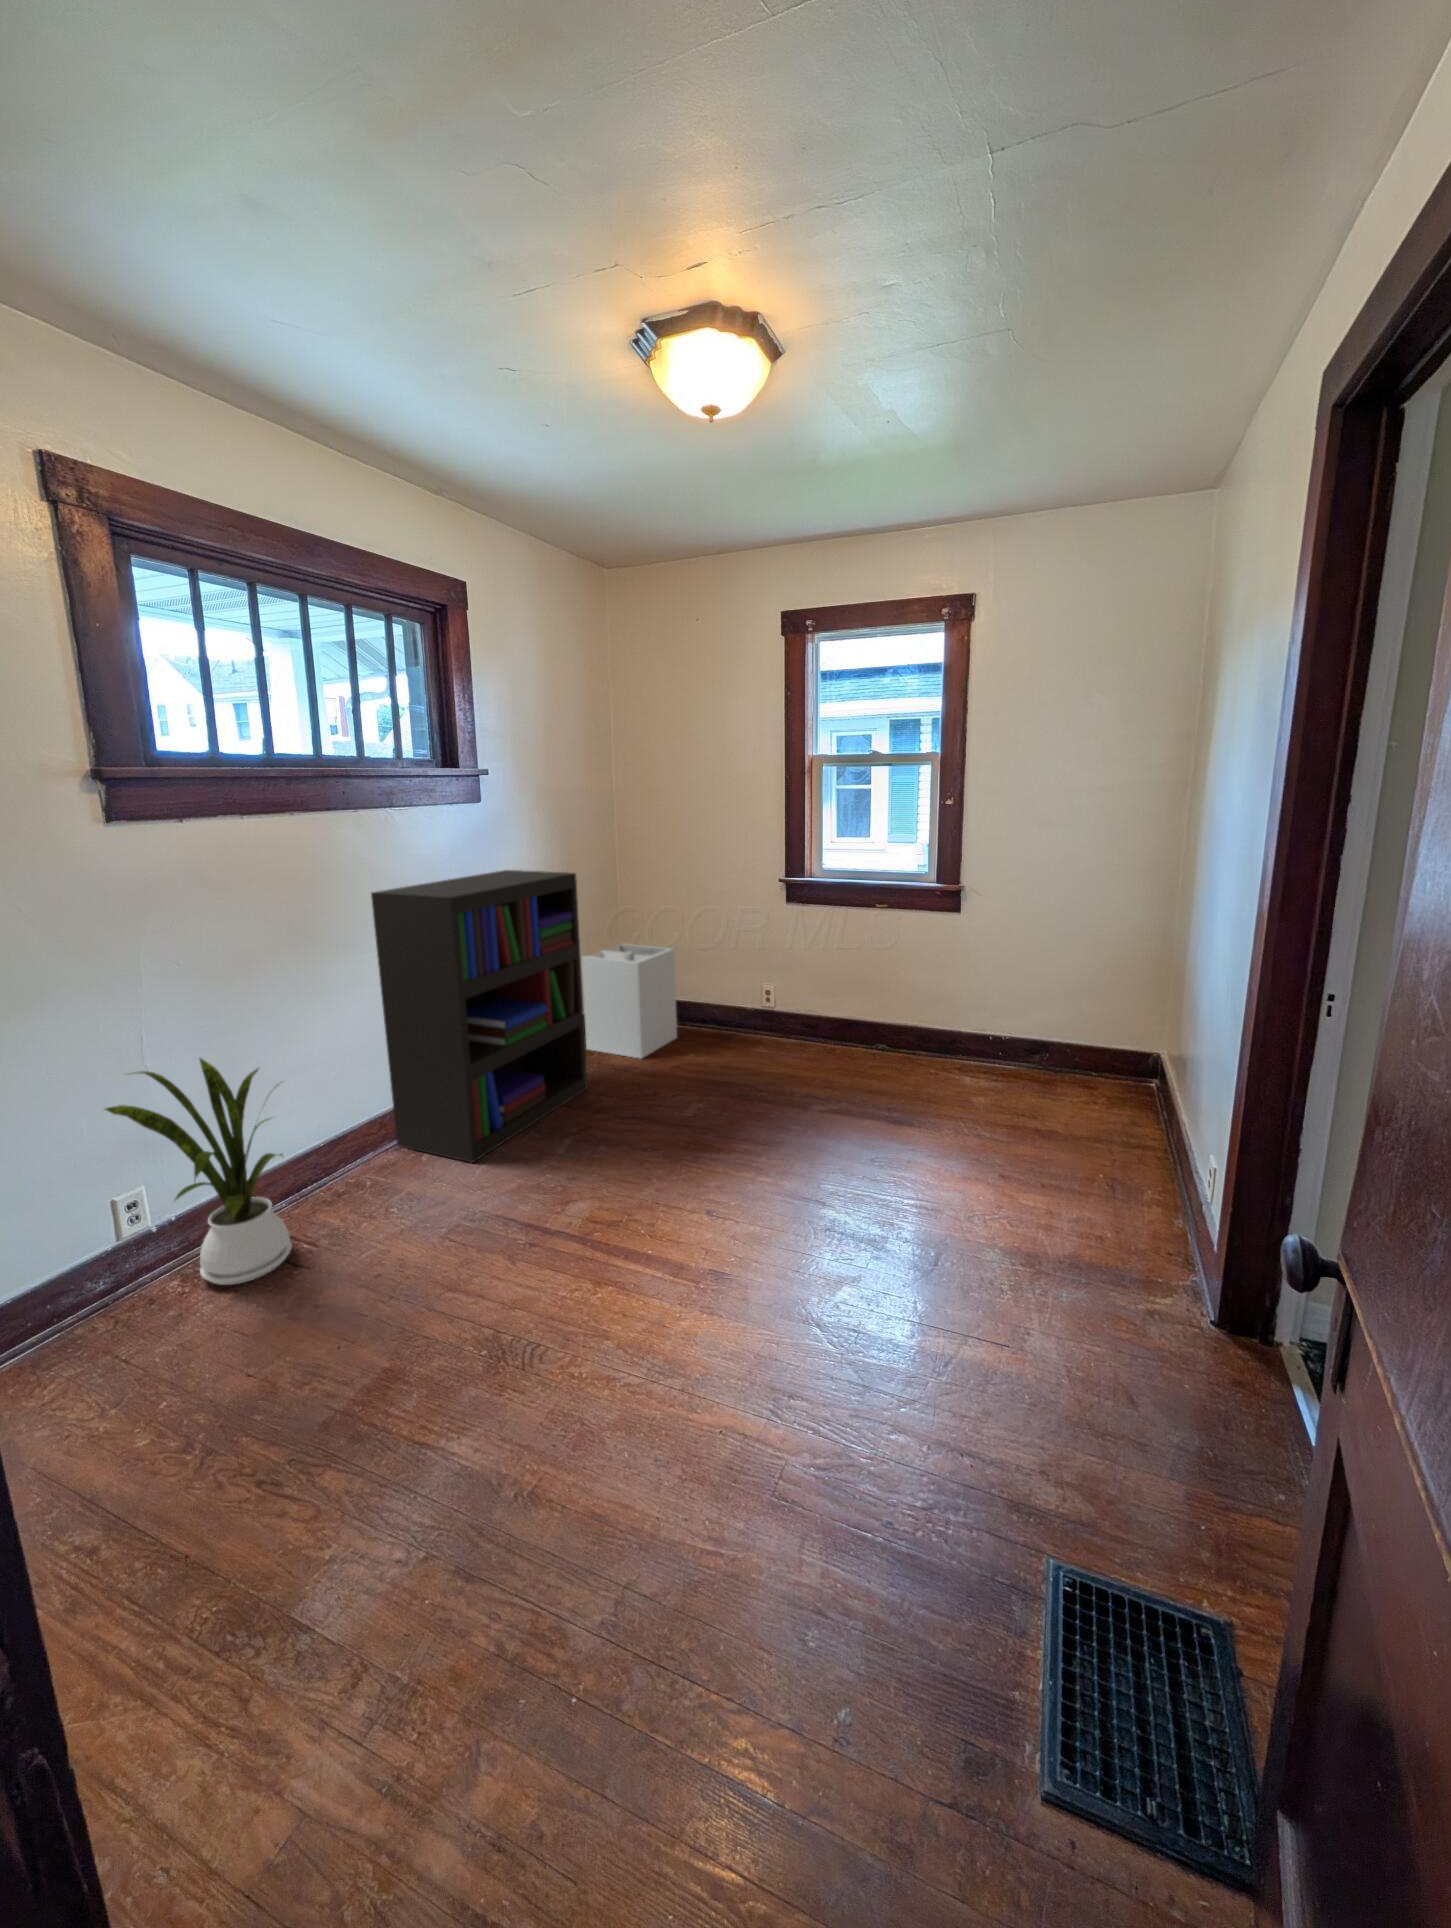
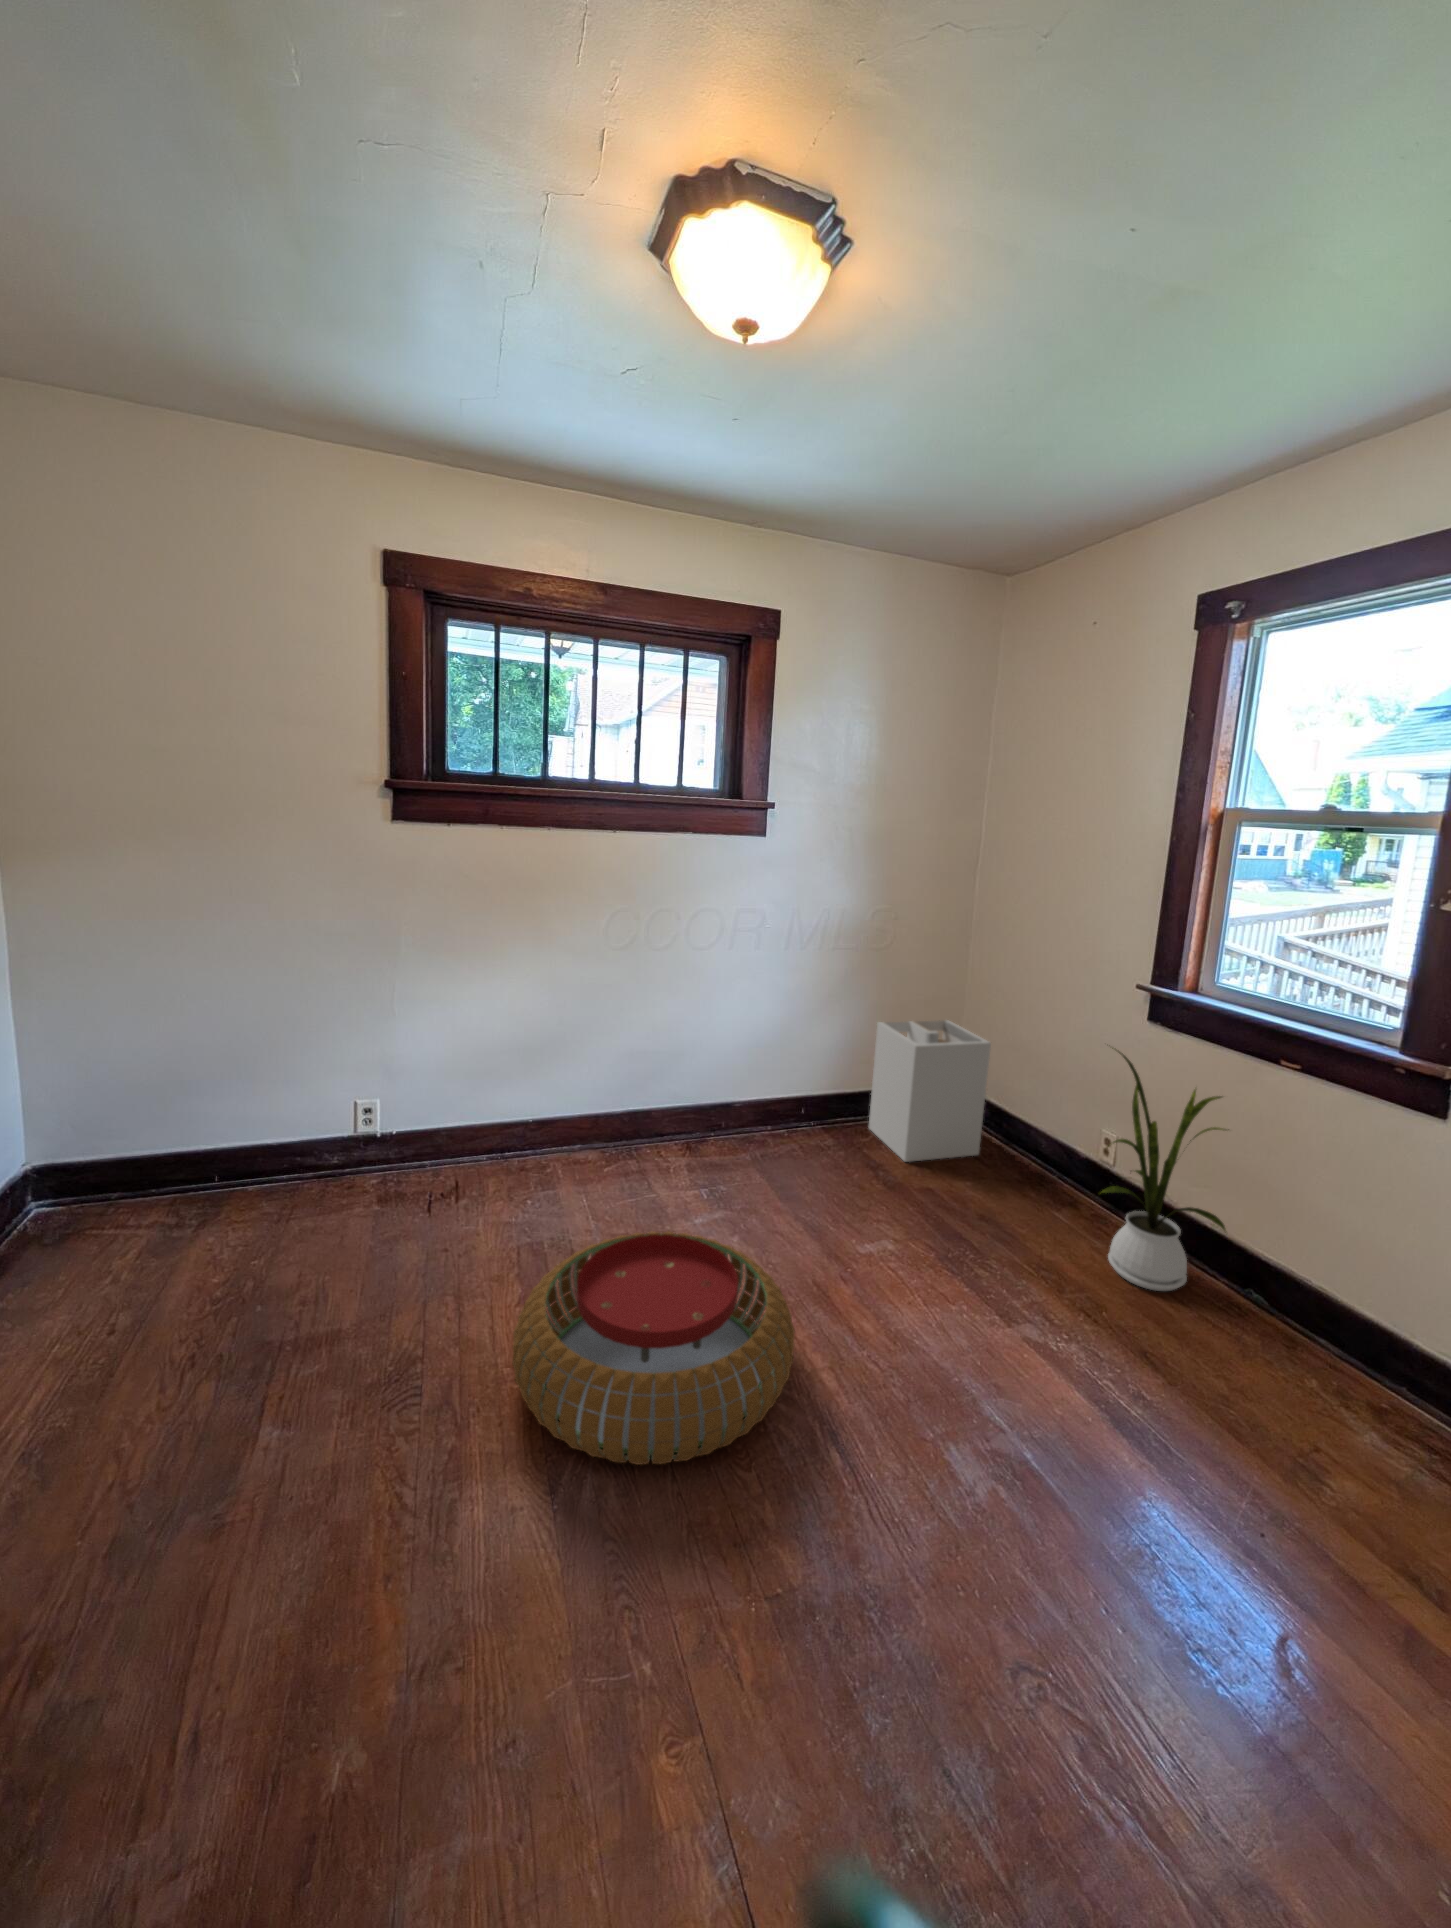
bookshelf: present [371,870,587,1163] -> none [606,908,826,1192]
house plant: present [105,1058,292,1285] -> present [1102,1048,1229,1291]
pouf: none [563,1126,788,1287] -> present [512,1232,795,1465]

